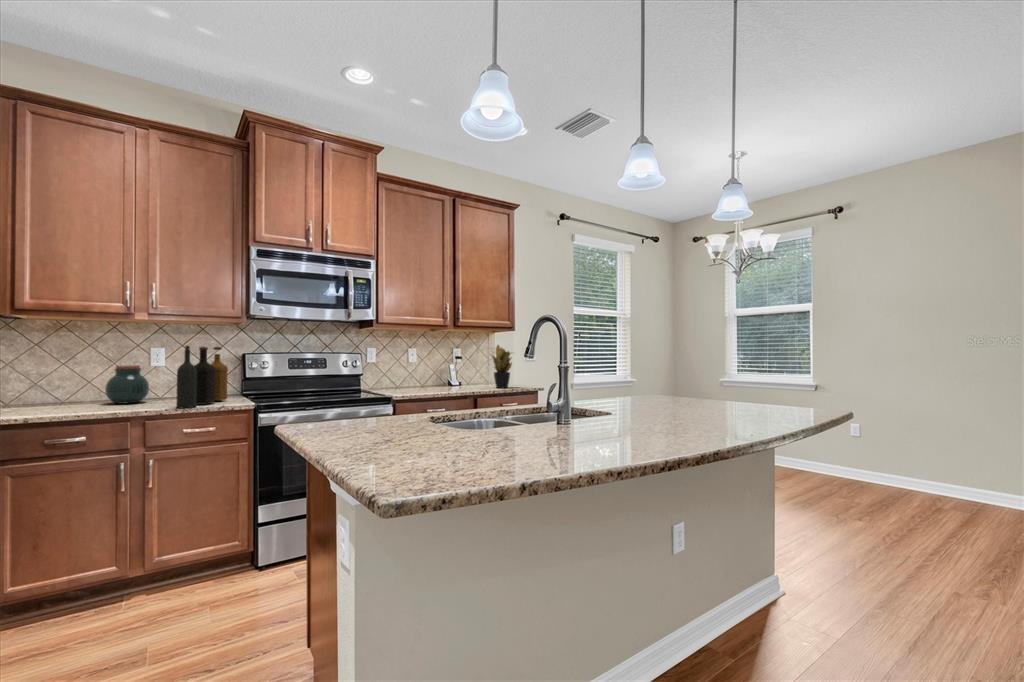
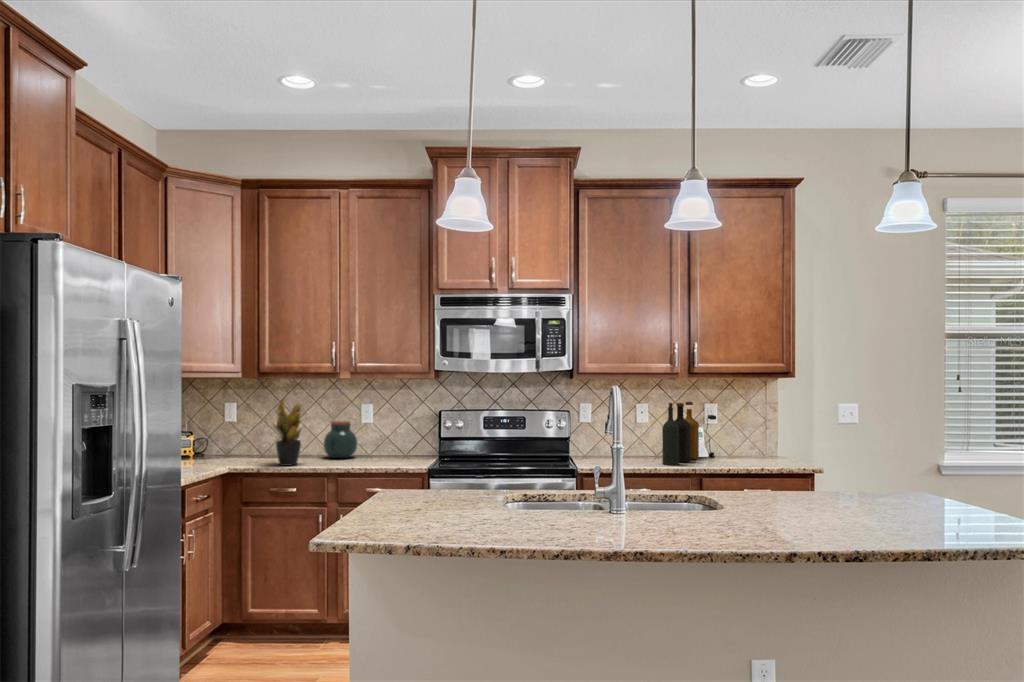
potted plant: present [491,345,512,388] -> present [273,400,302,466]
bottle: present [176,346,228,408] -> present [662,401,699,466]

